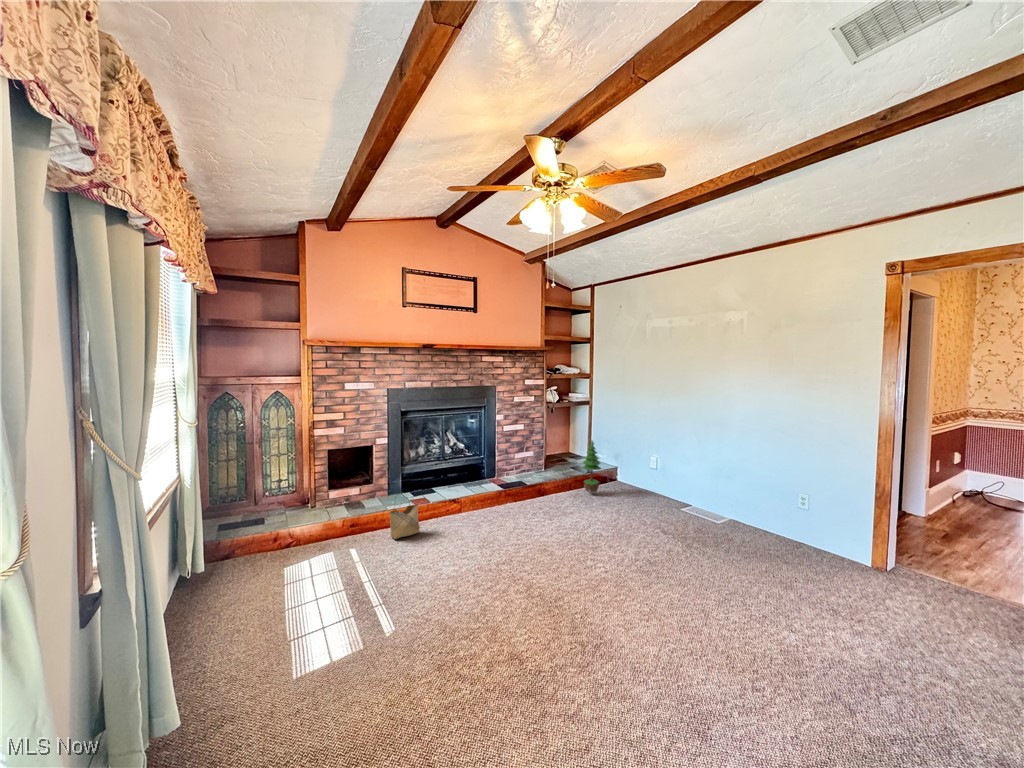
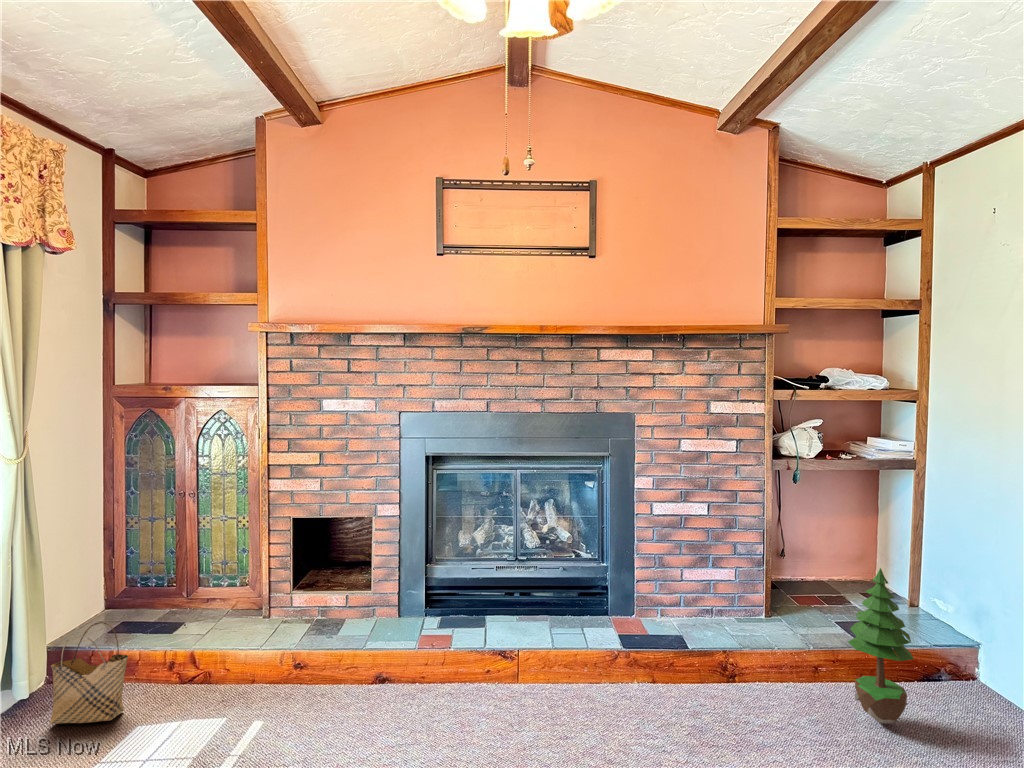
woven basket: present [390,505,420,539] -> present [50,622,128,724]

